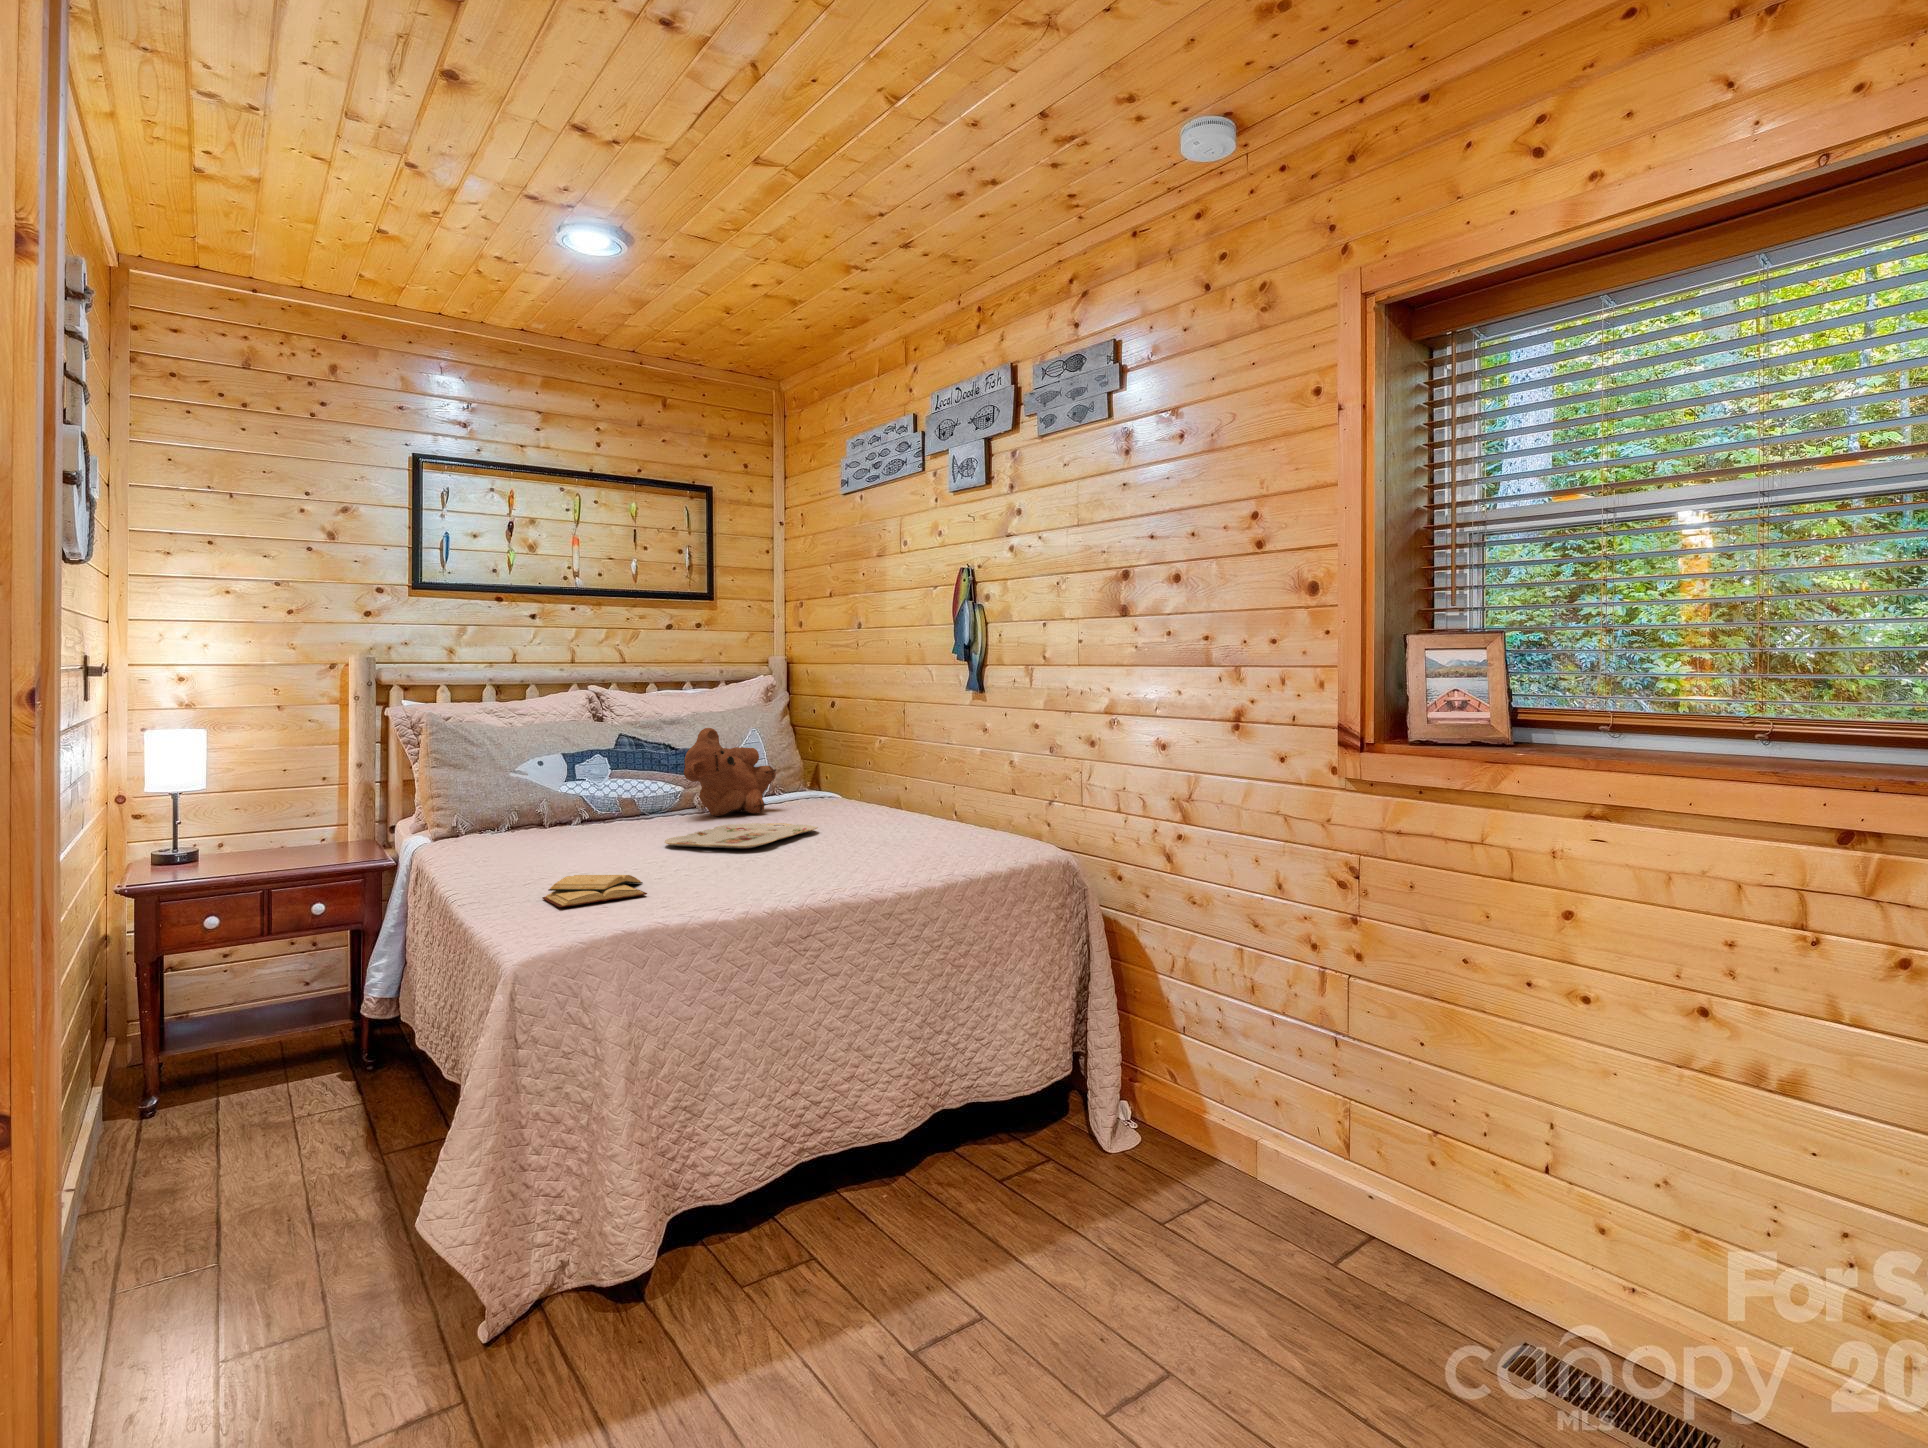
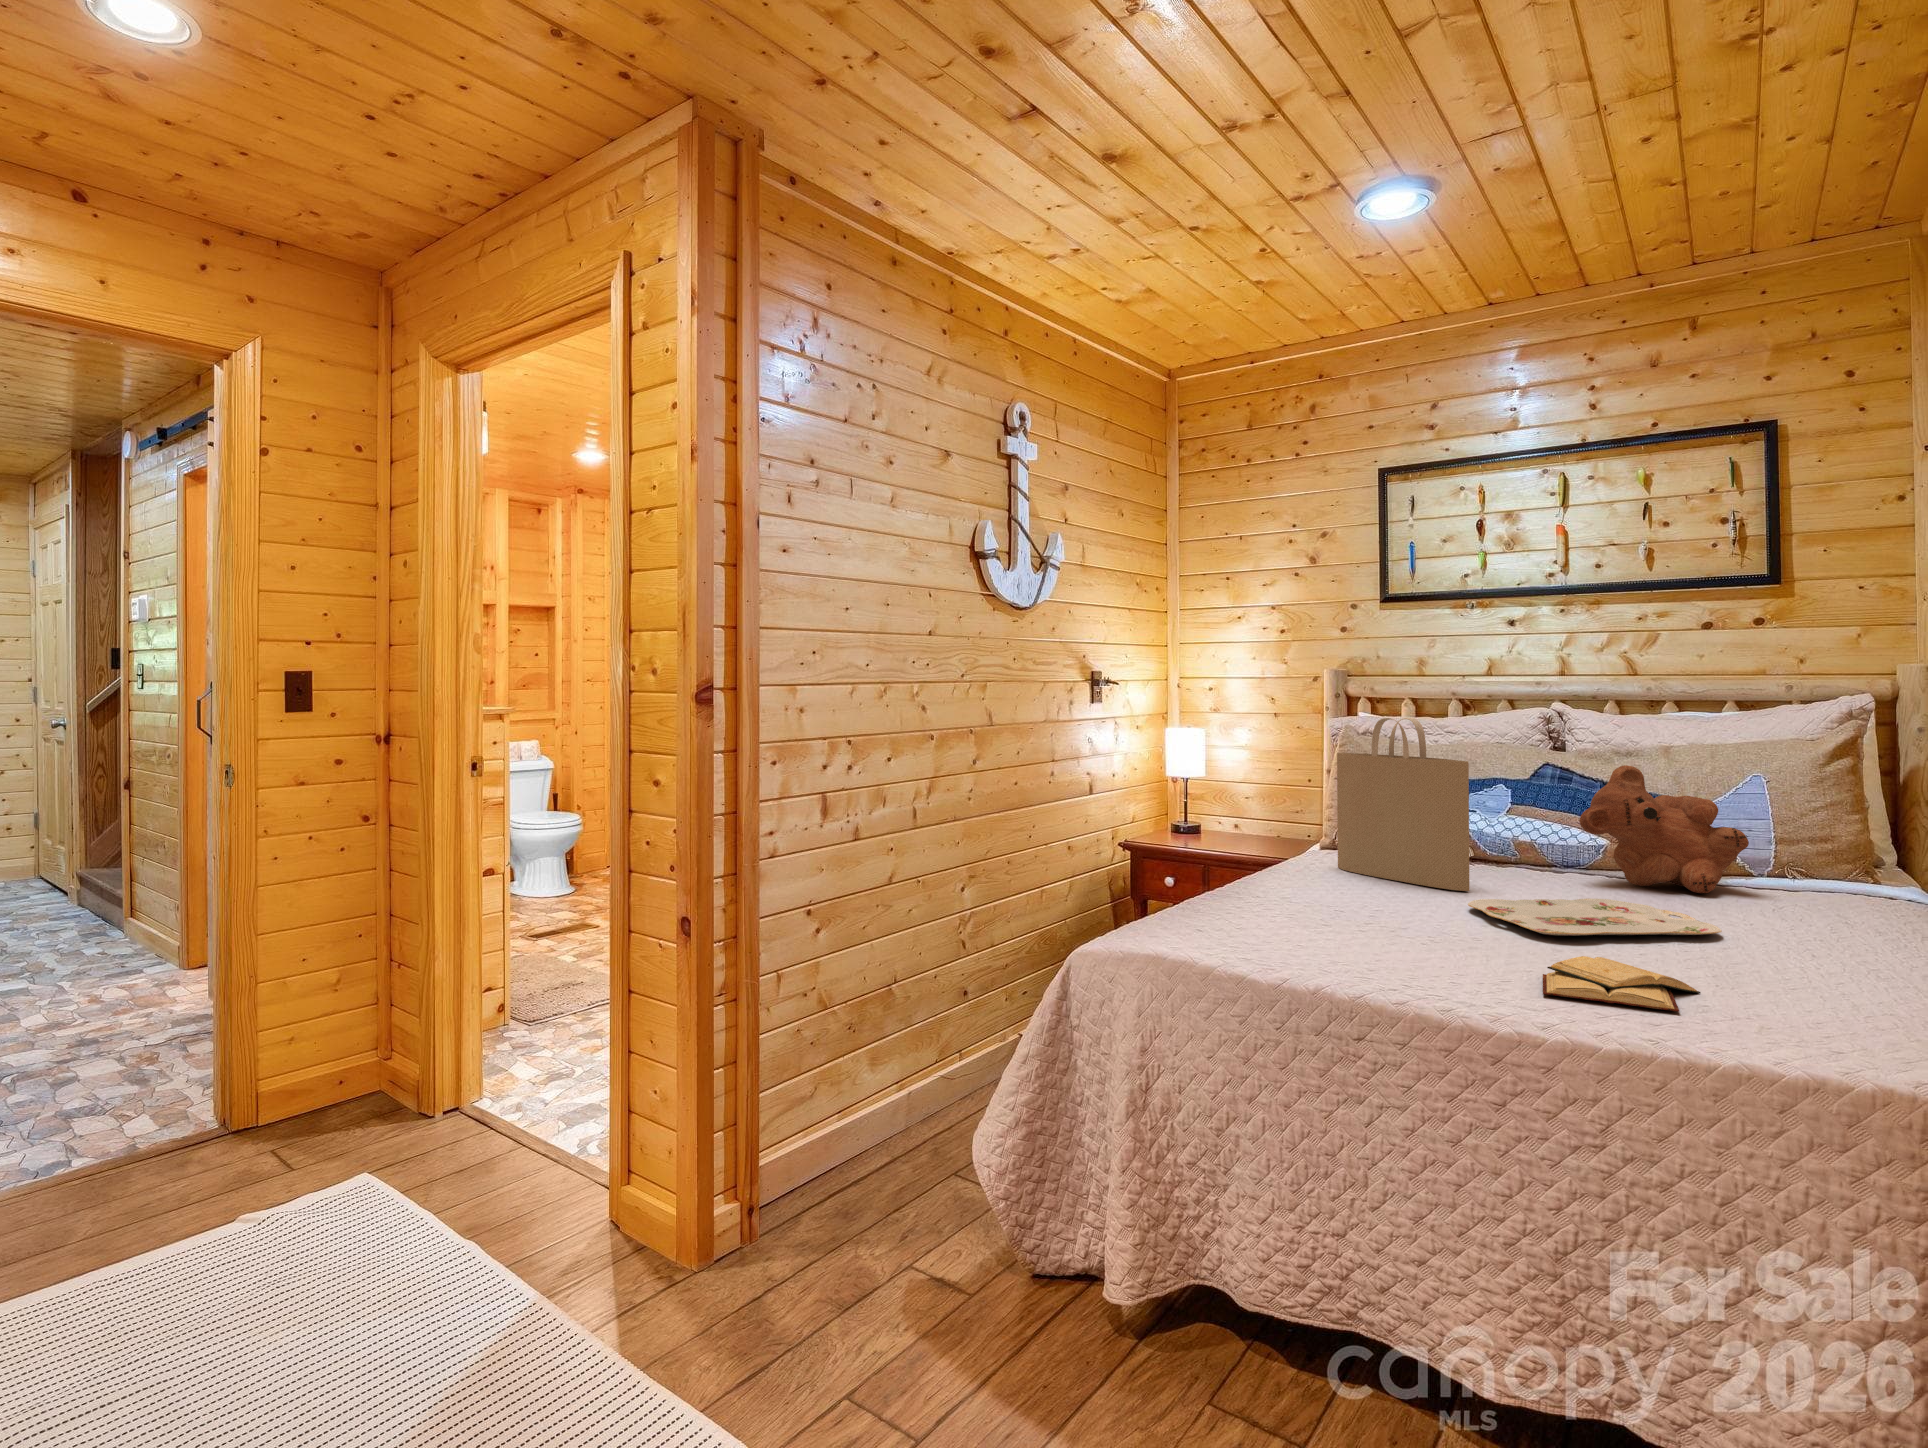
tote bag: none [496,696,638,845] -> present [1337,717,1470,891]
diary: present [542,875,647,907] -> present [1543,956,1701,1012]

